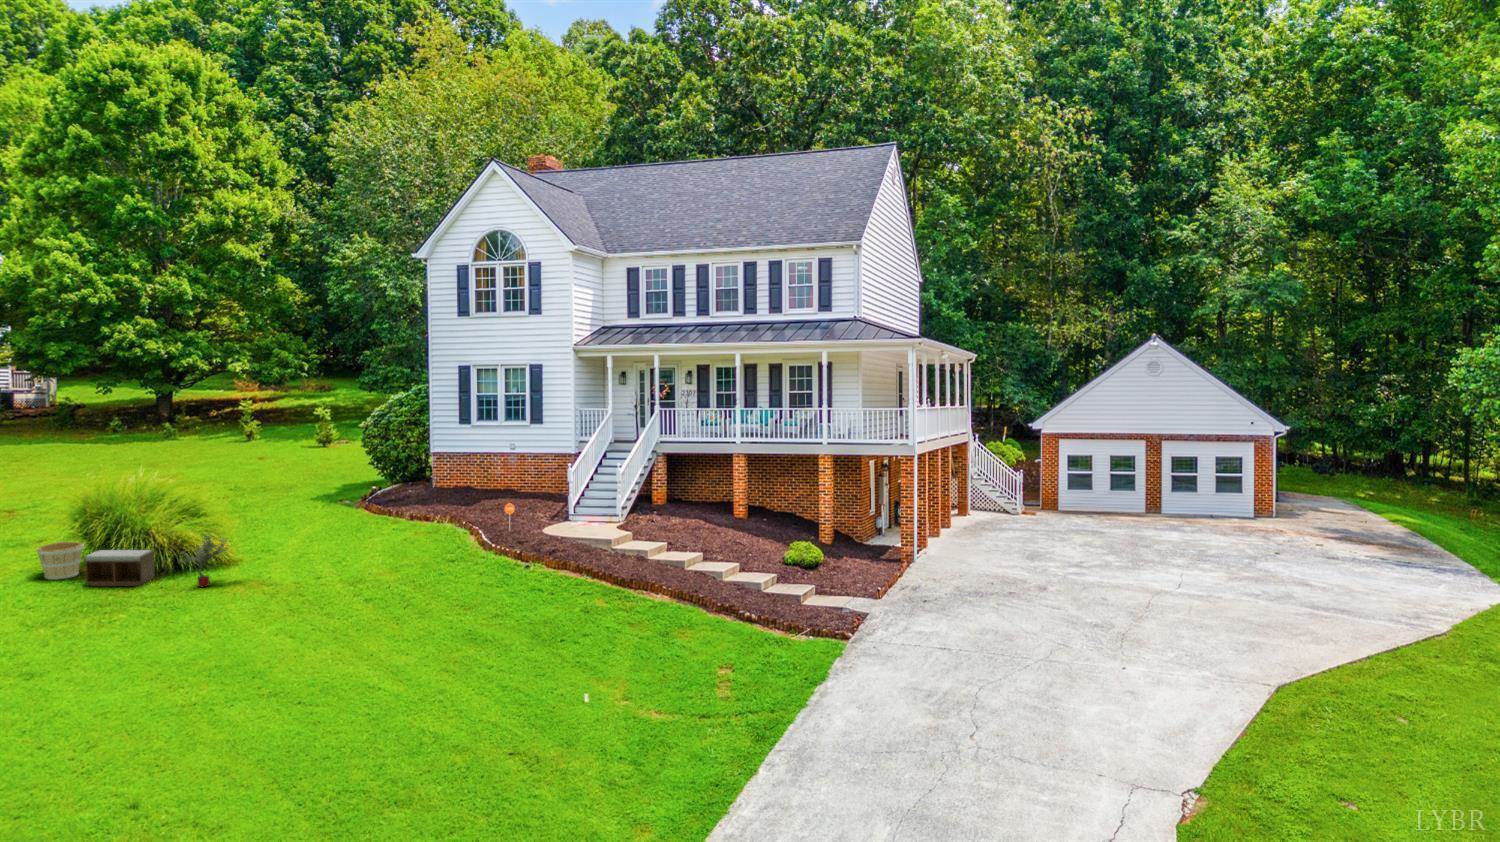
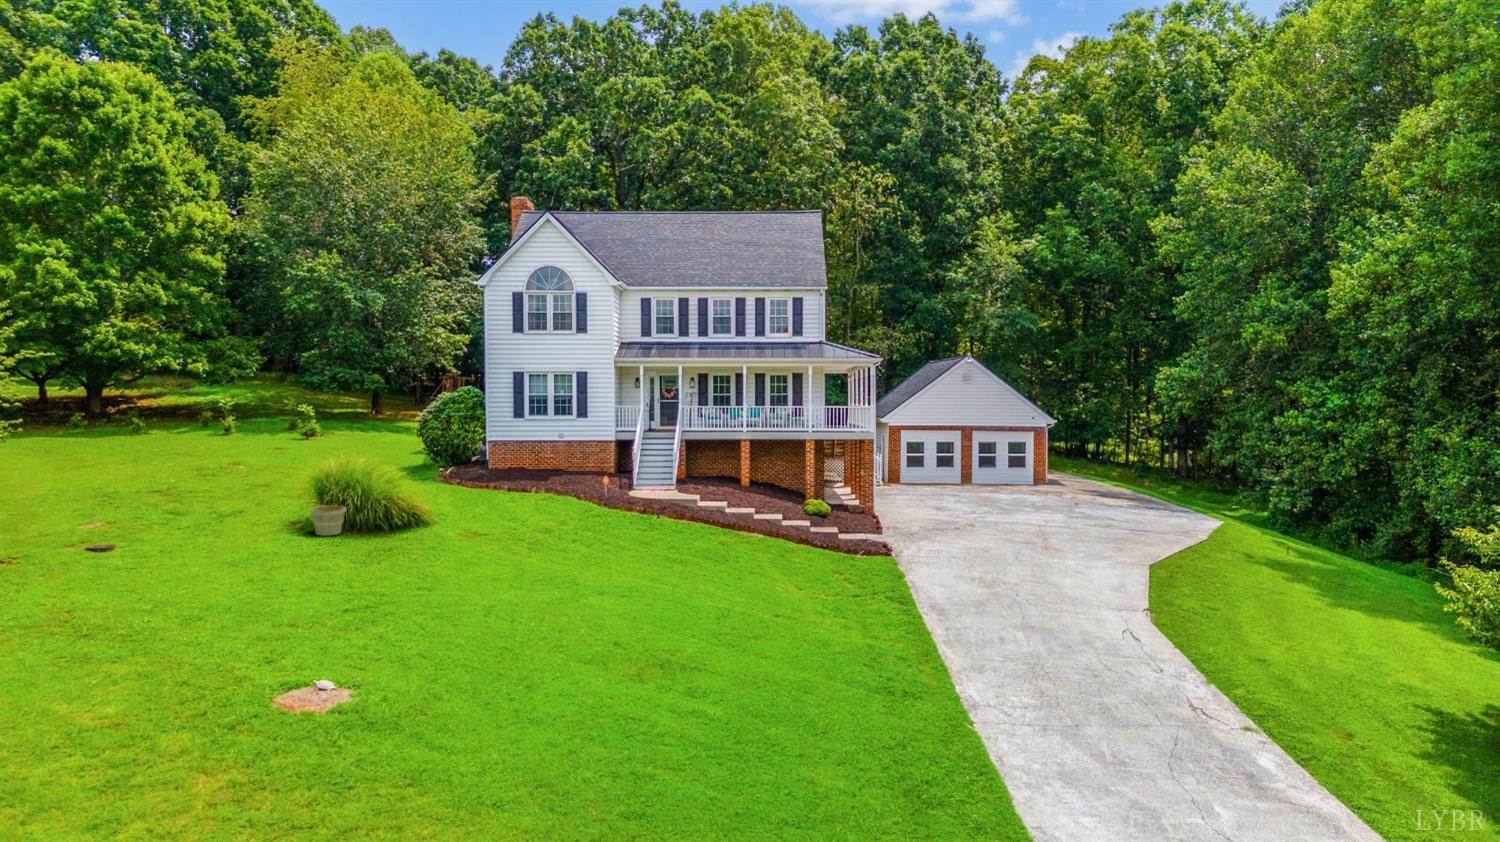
potted tree: present [179,536,227,587] -> none [425,496,457,539]
bench: present [84,550,154,586] -> none [364,509,411,539]

